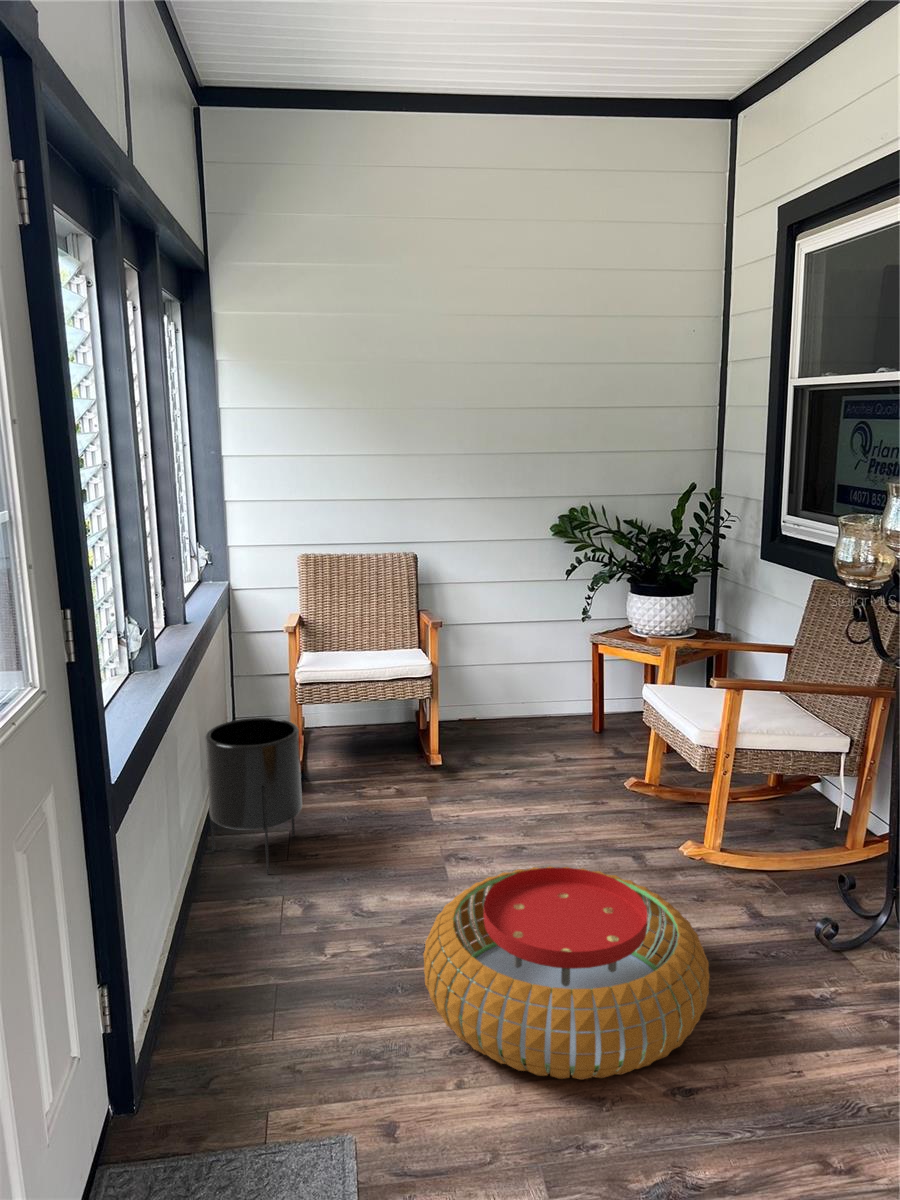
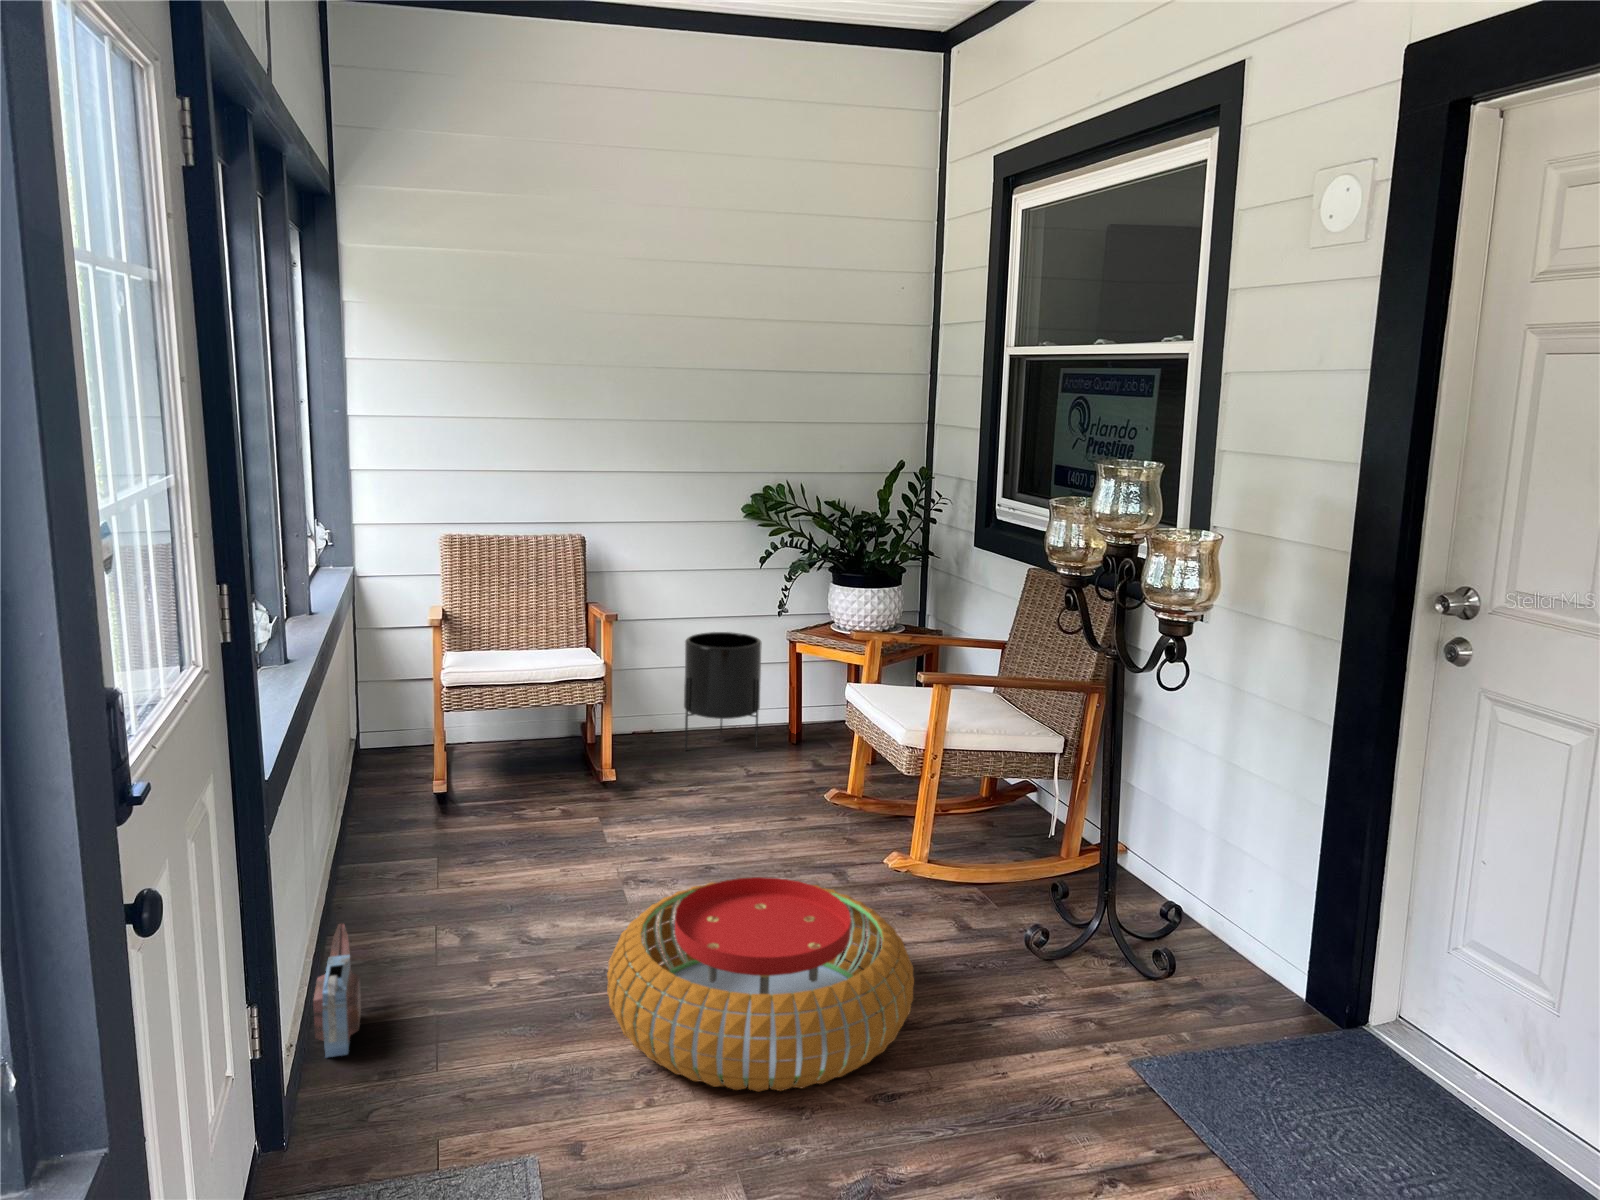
planter: present [206,718,302,874] -> present [684,632,762,751]
watering can: none [172,895,215,1017] -> present [313,924,361,1057]

